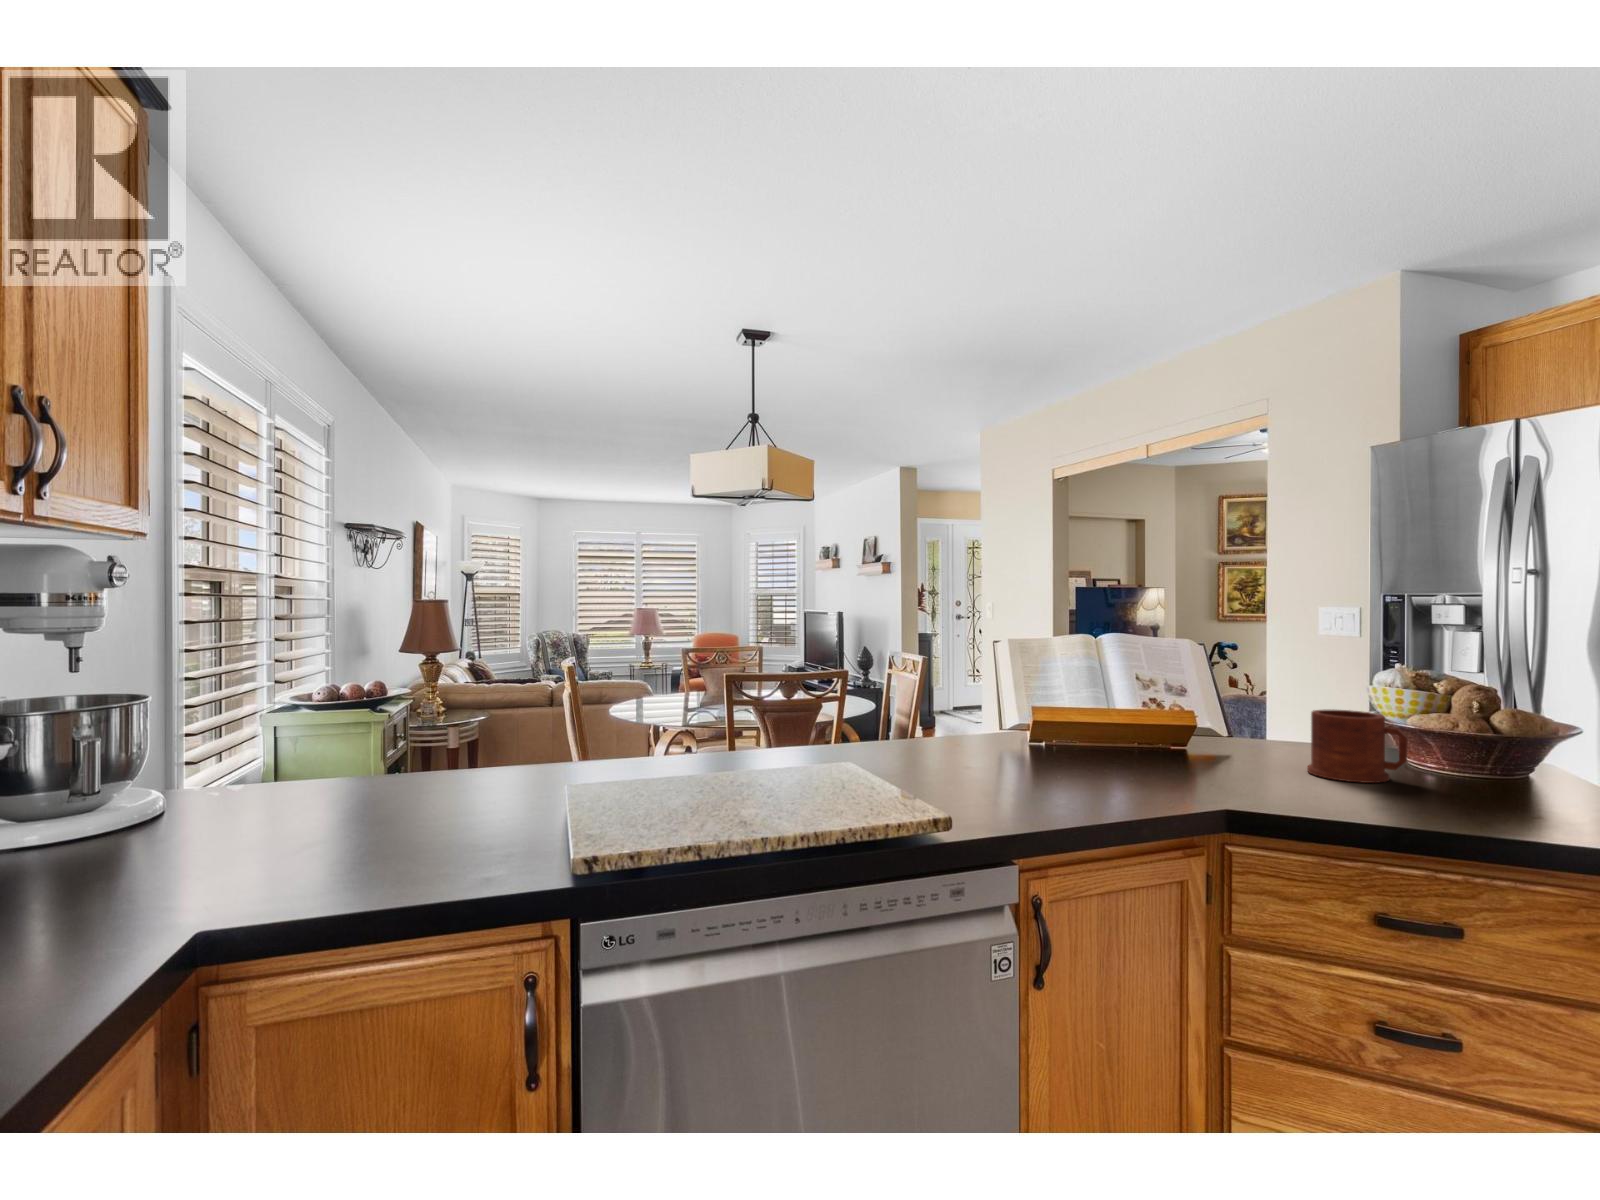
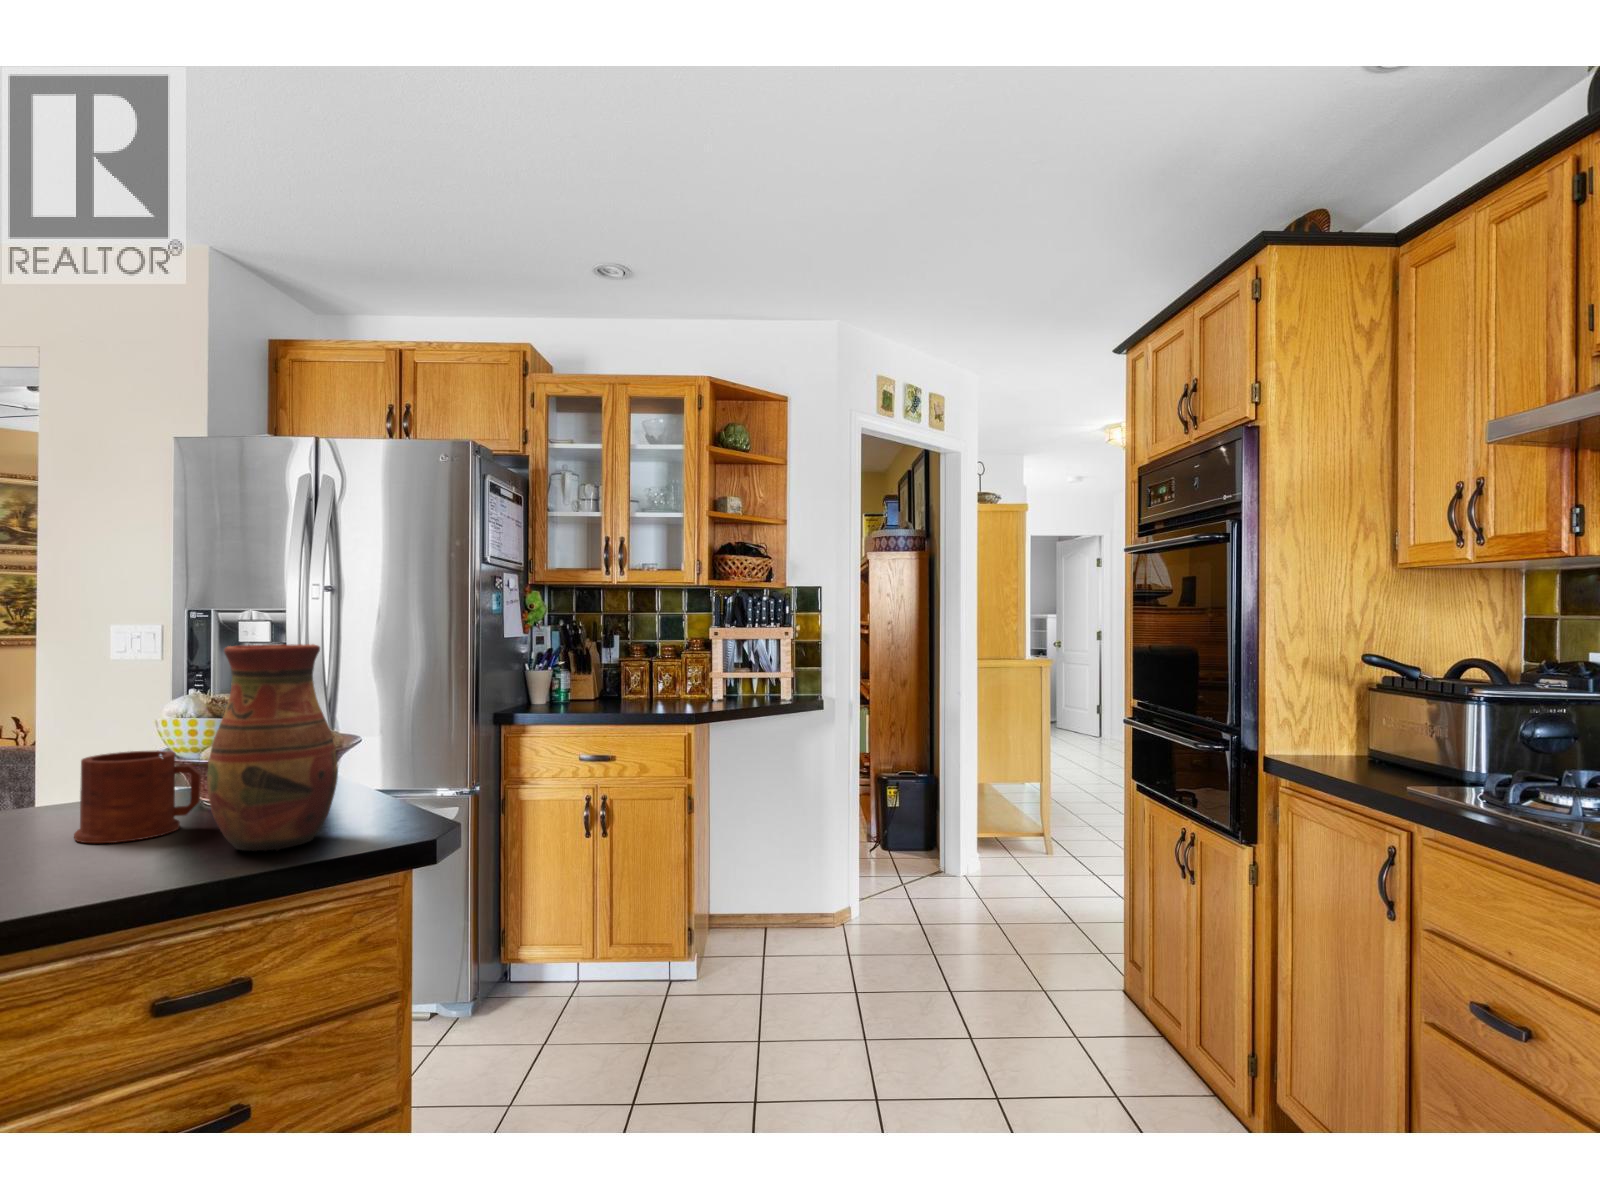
vase: none [1416,628,1554,820] -> present [207,644,338,851]

